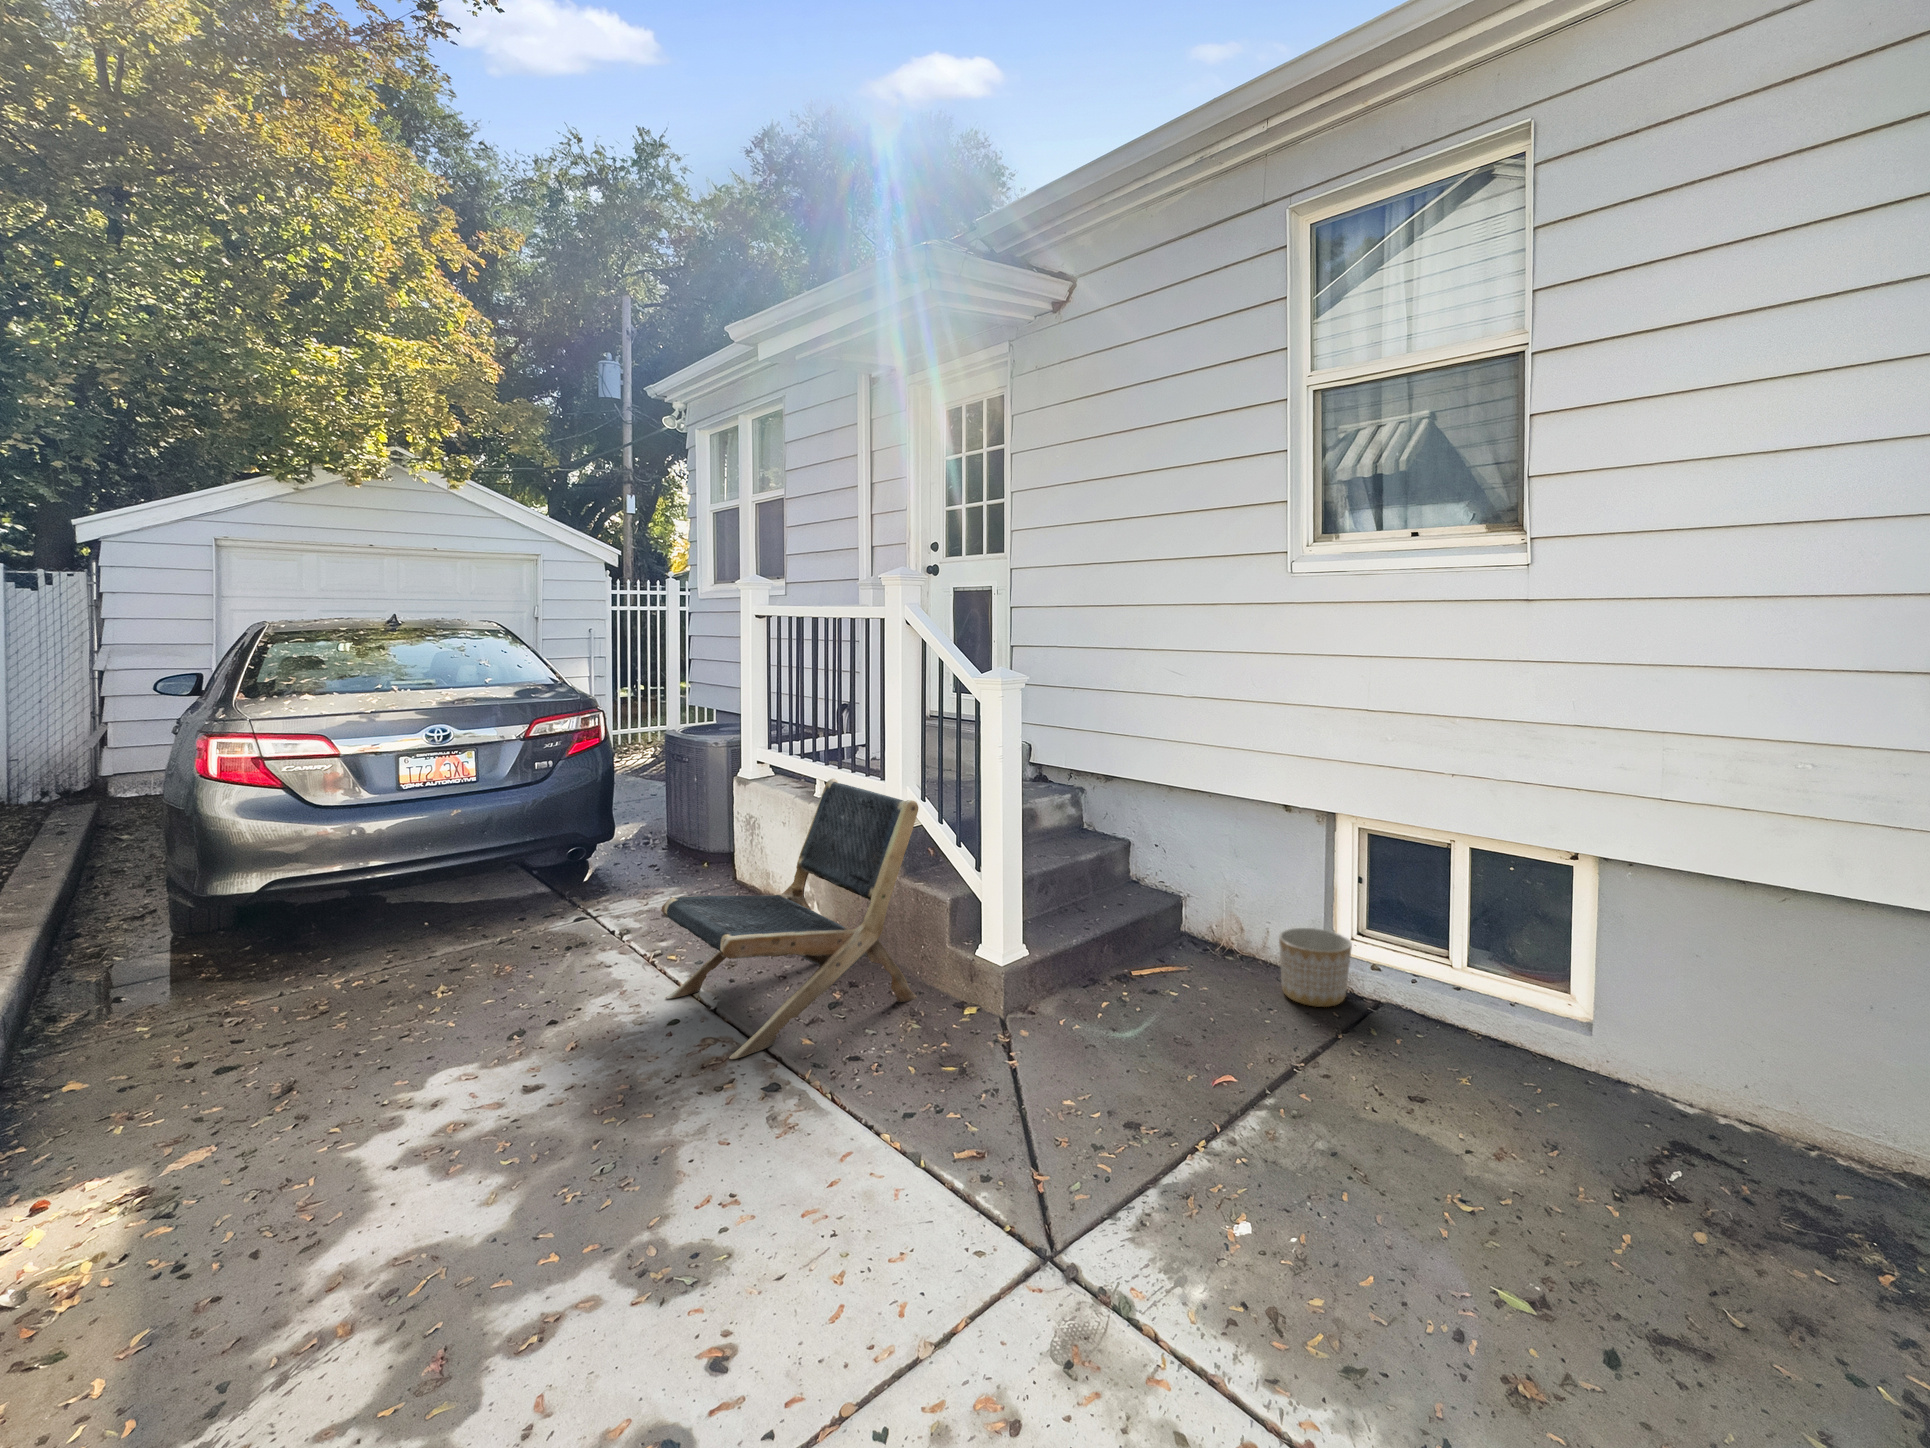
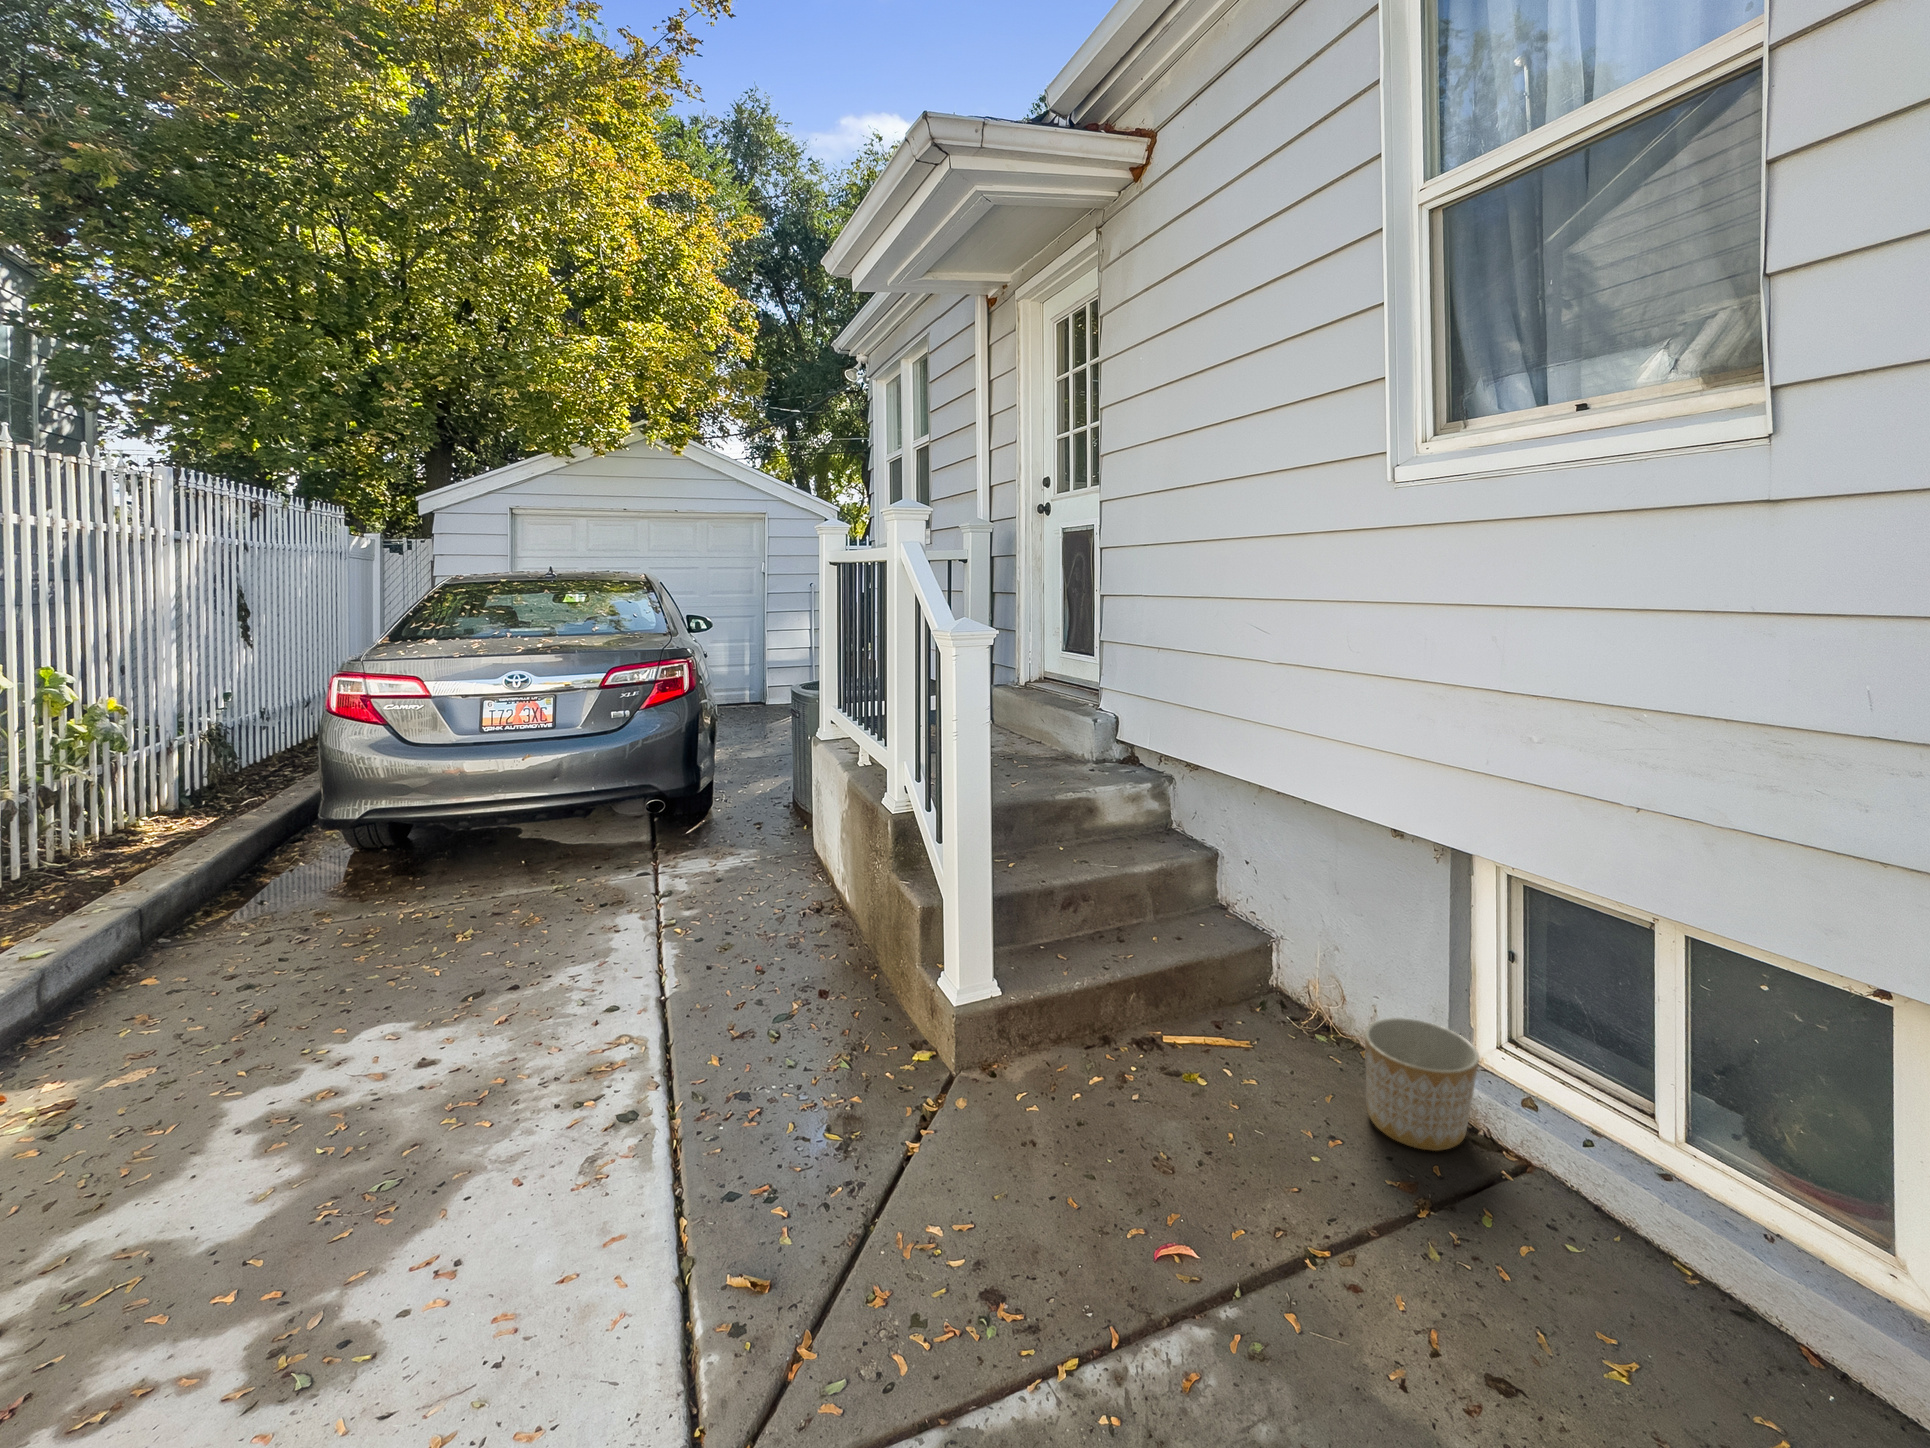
lounge chair: present [661,779,918,1059] -> none [628,751,892,1066]

